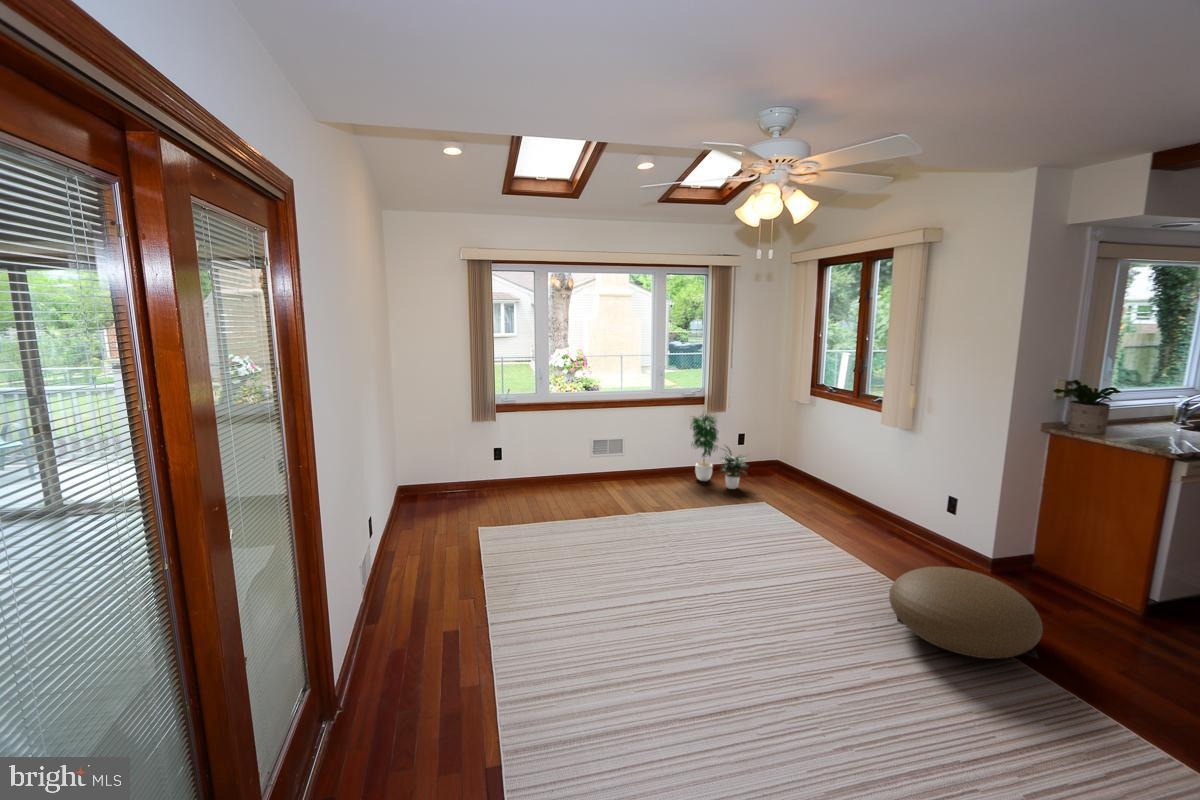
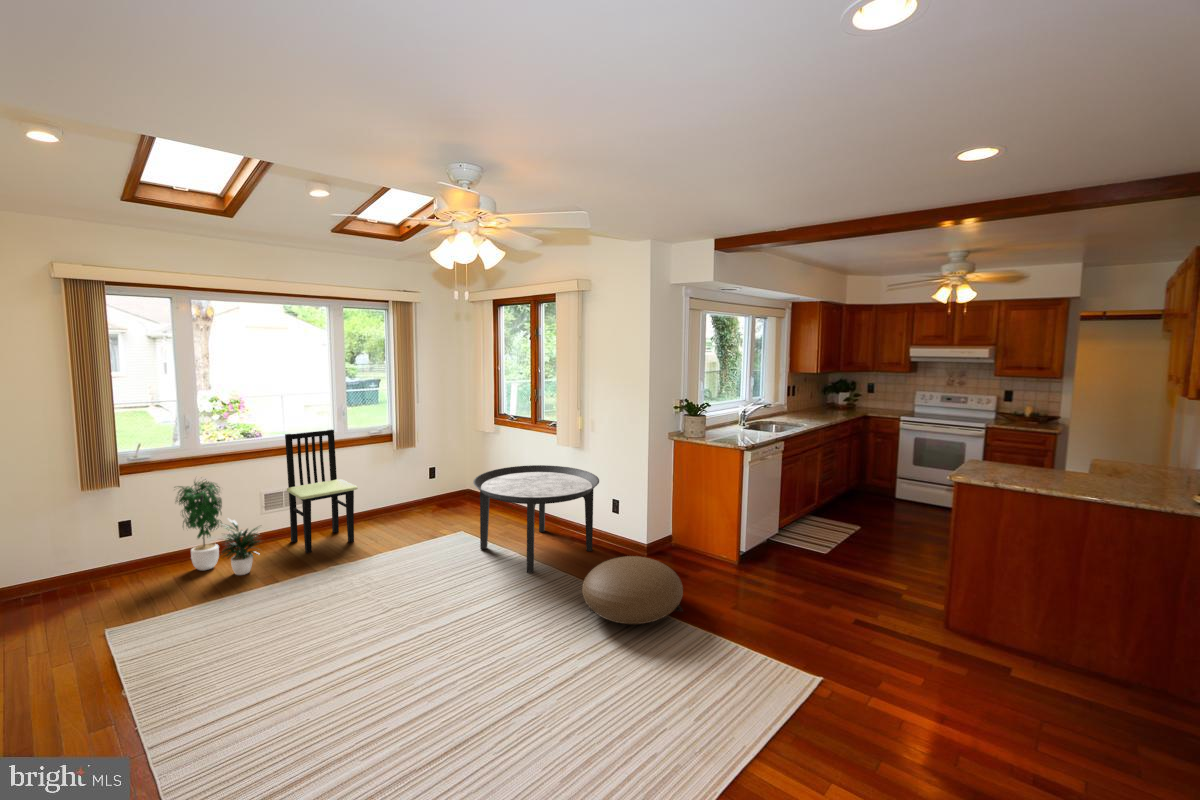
dining chair: none [613,388,668,494] -> present [285,429,358,553]
potted plant: present [691,413,746,489] -> present [176,481,260,575]
round table: none [775,442,930,560] -> present [473,465,599,573]

